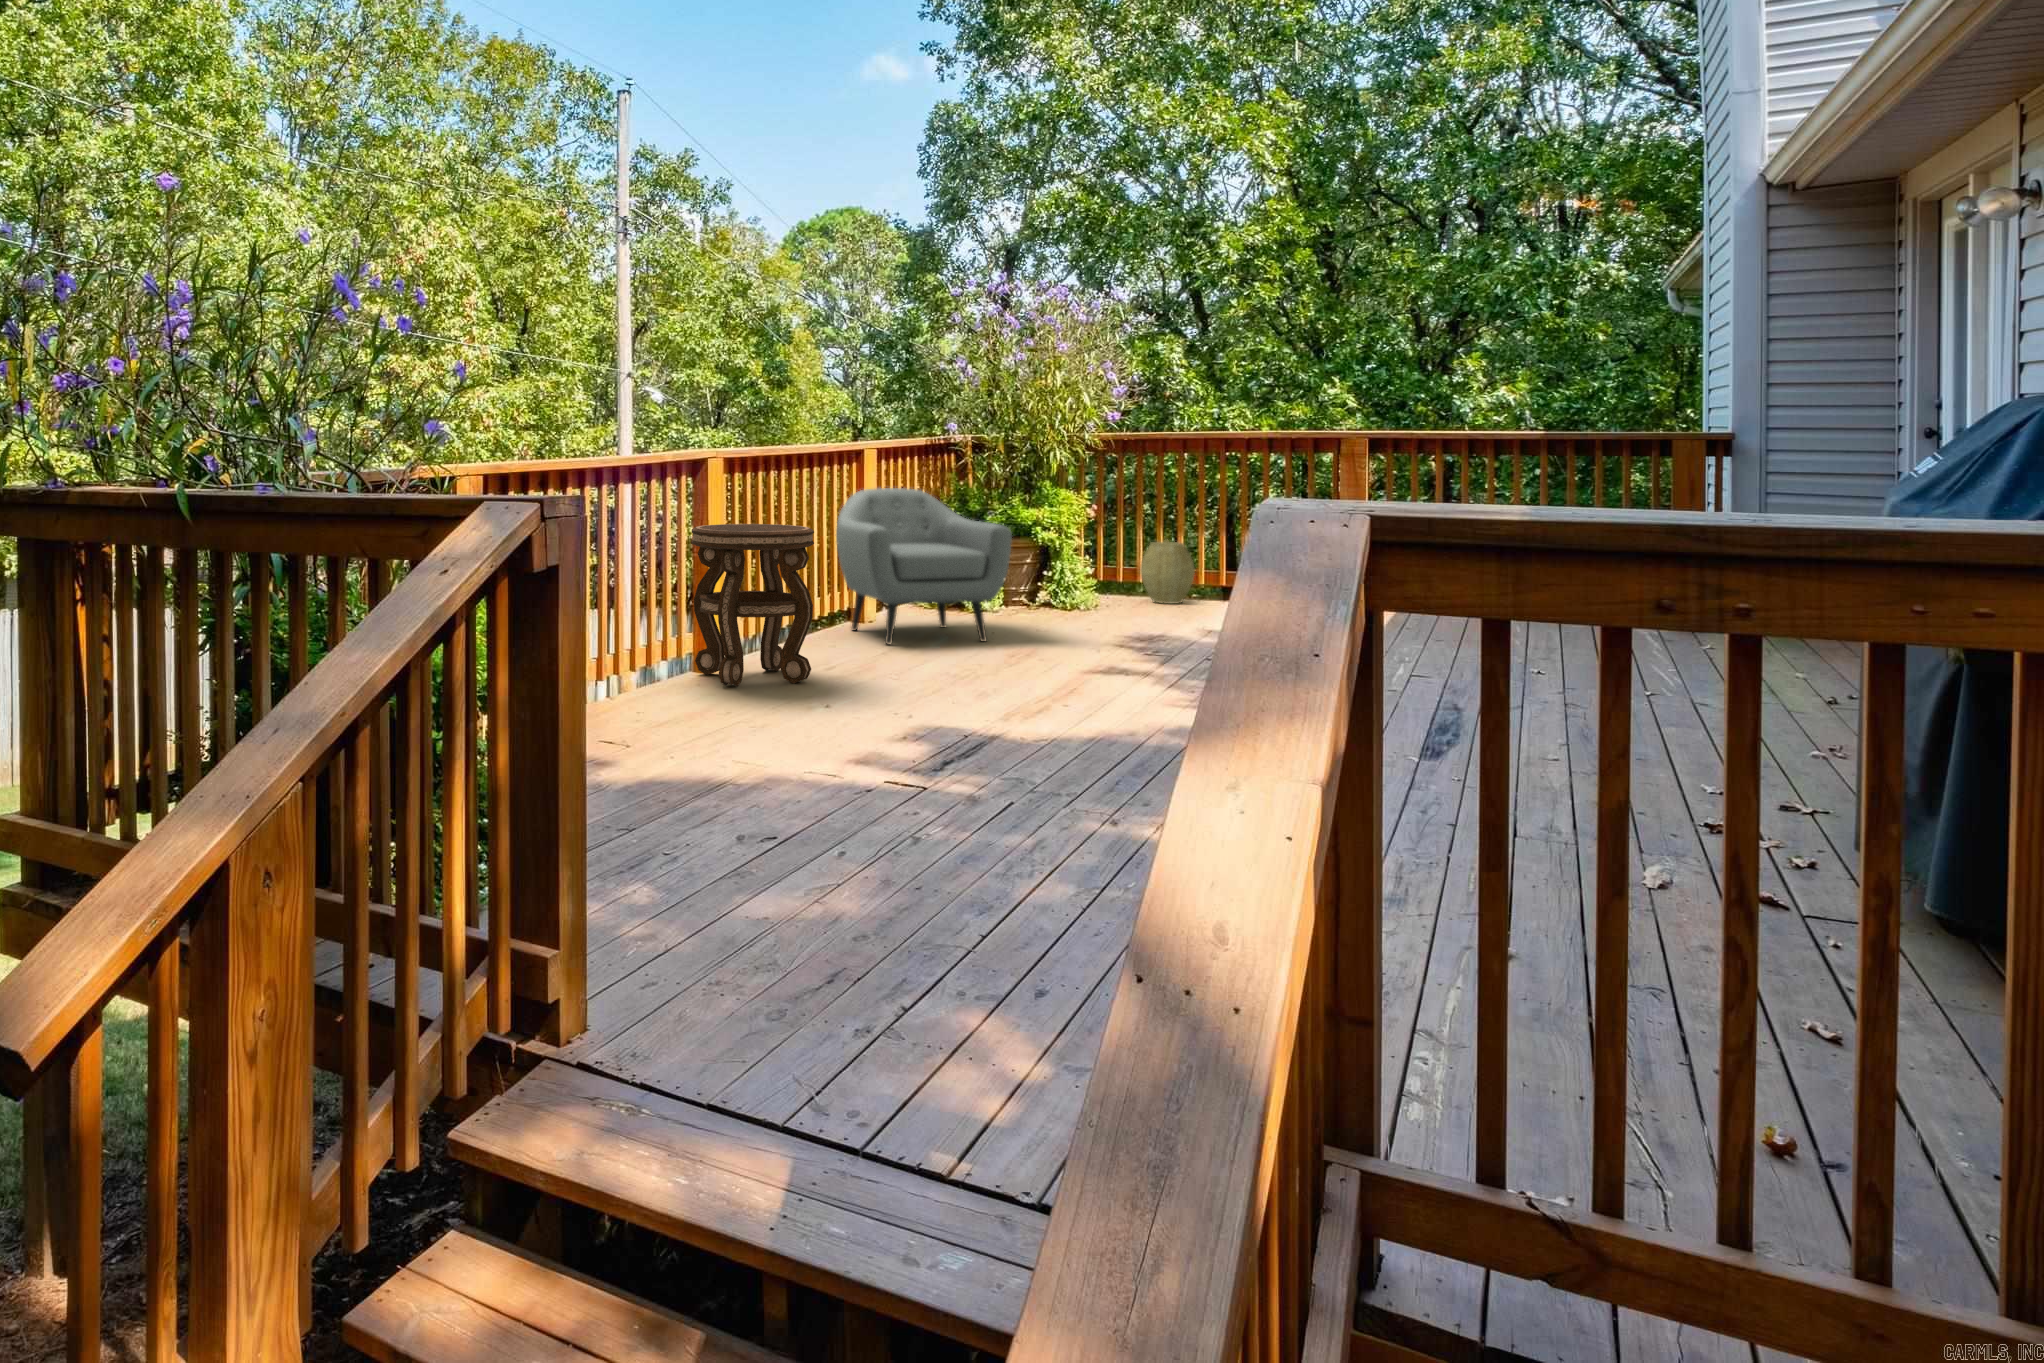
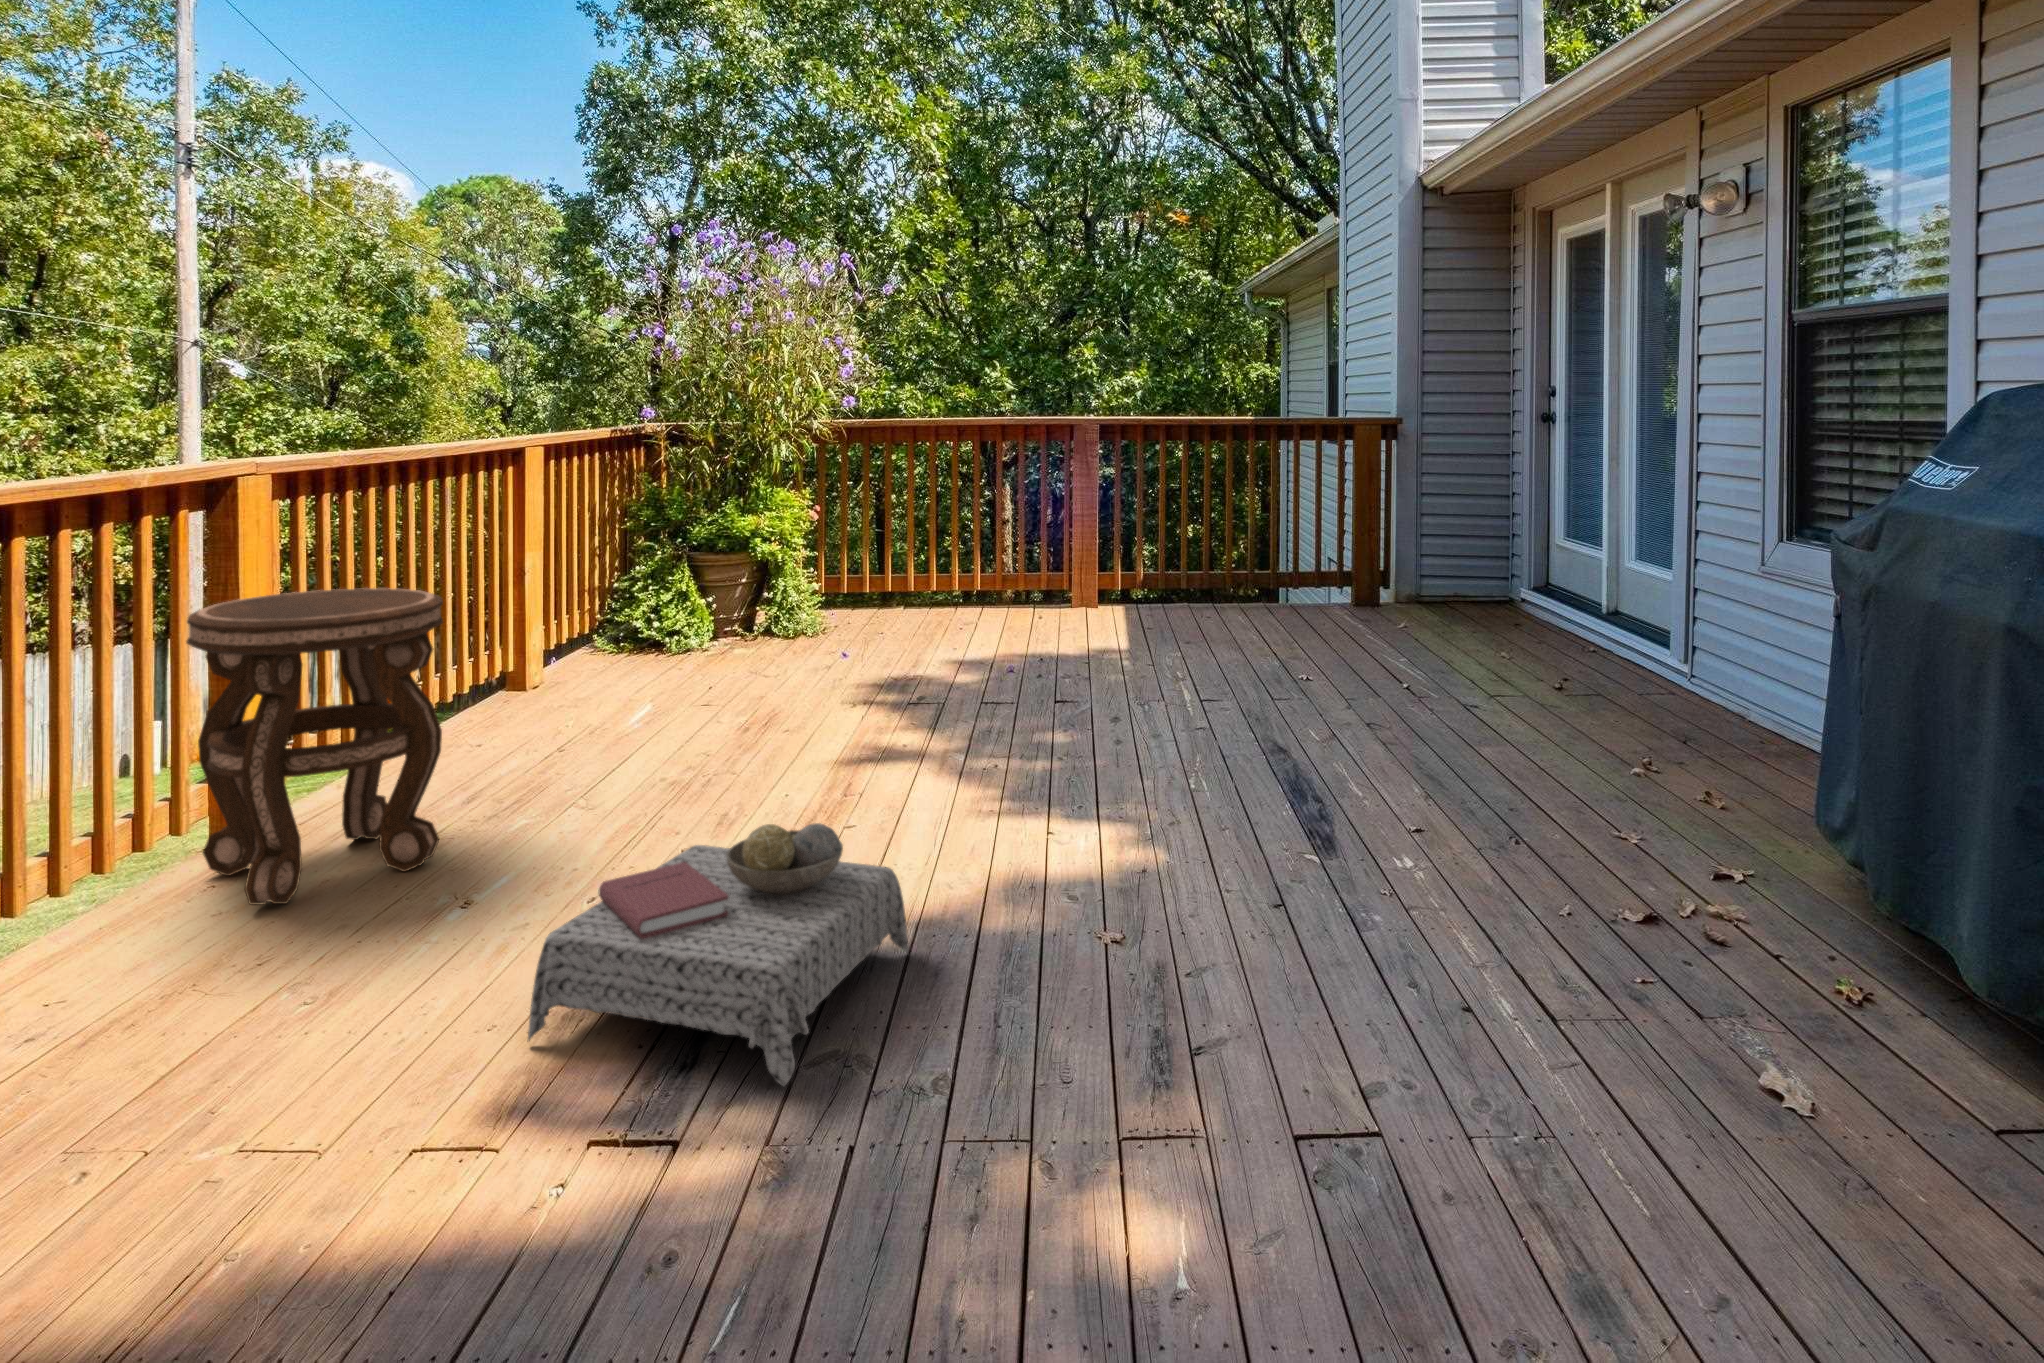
armchair: present [836,488,1012,645] -> none [484,502,743,738]
woven basket: present [1140,540,1195,604] -> none [867,542,925,615]
ottoman: none [854,646,1065,763] -> present [528,823,909,1086]

